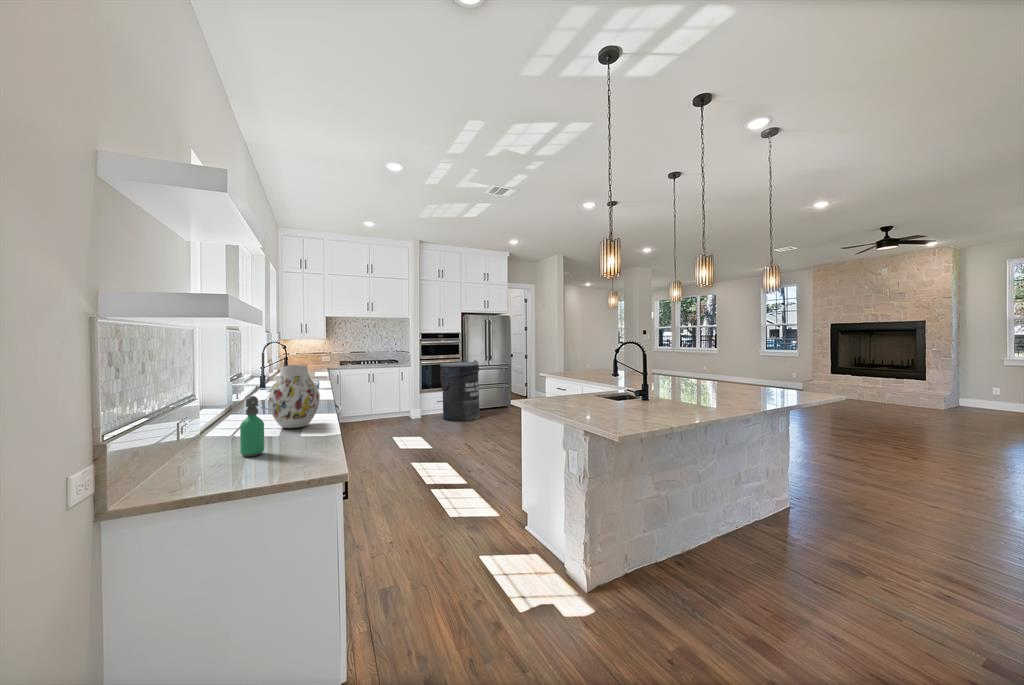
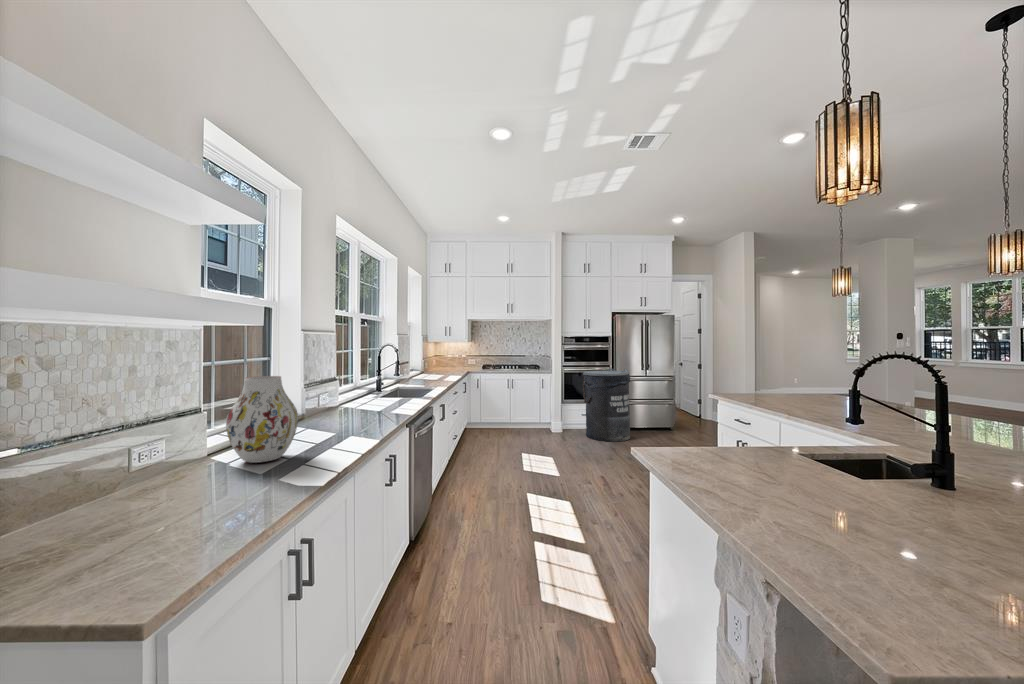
soap dispenser: present [240,396,264,457] -> none [70,427,115,522]

